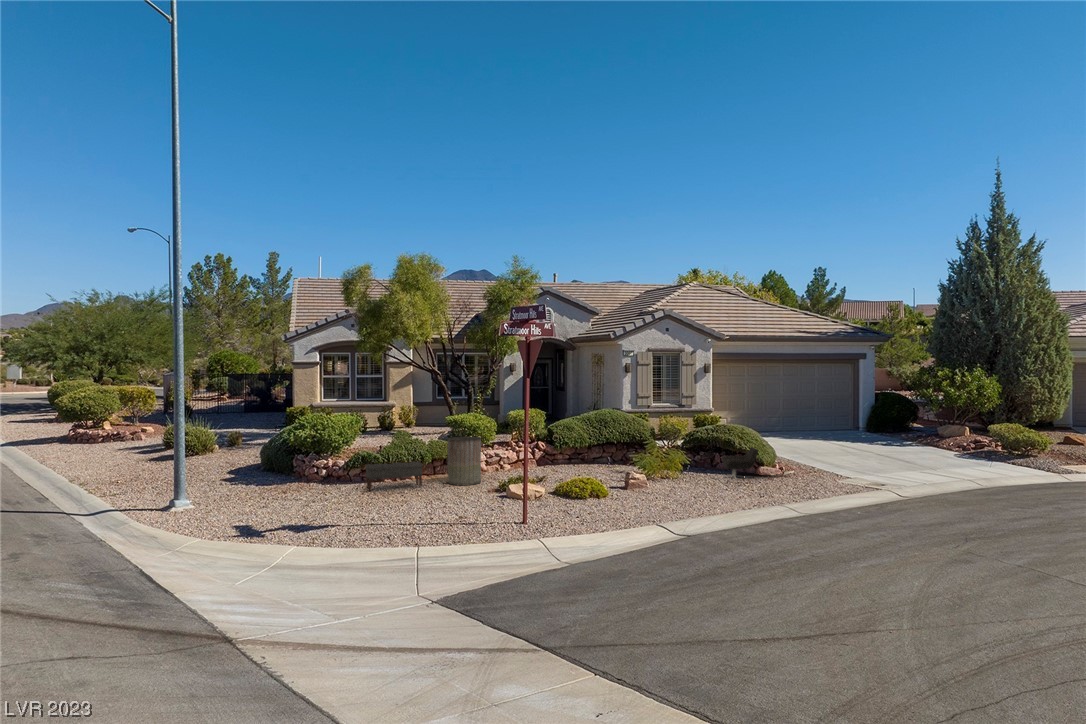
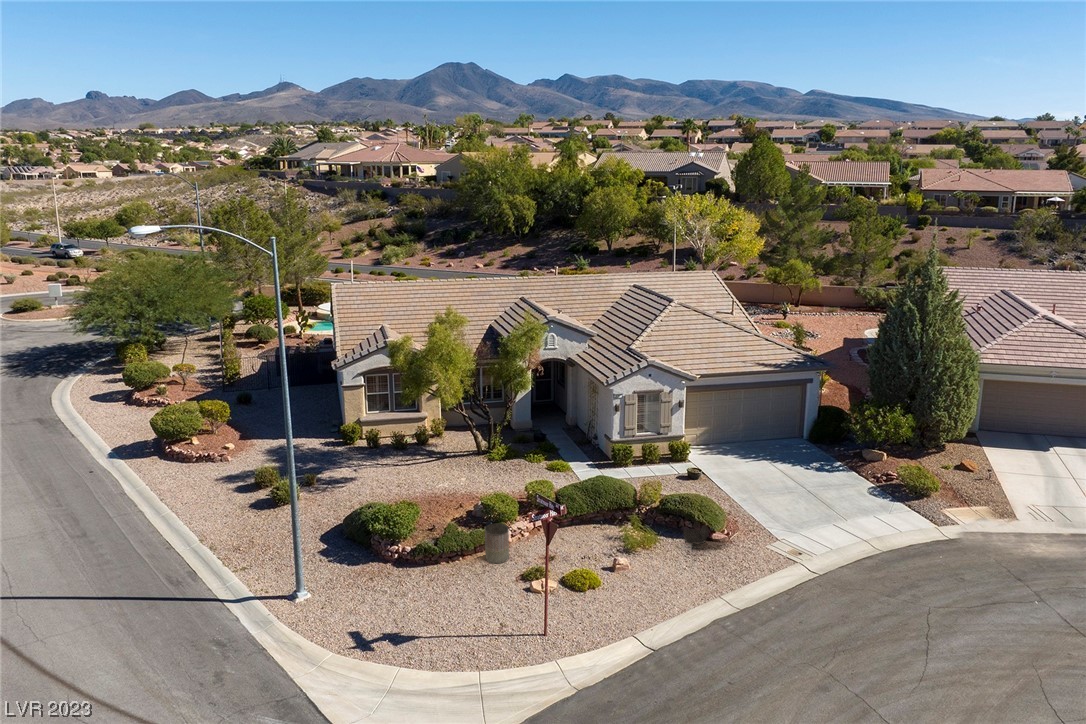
bench: present [366,461,422,491] -> none [428,546,468,575]

